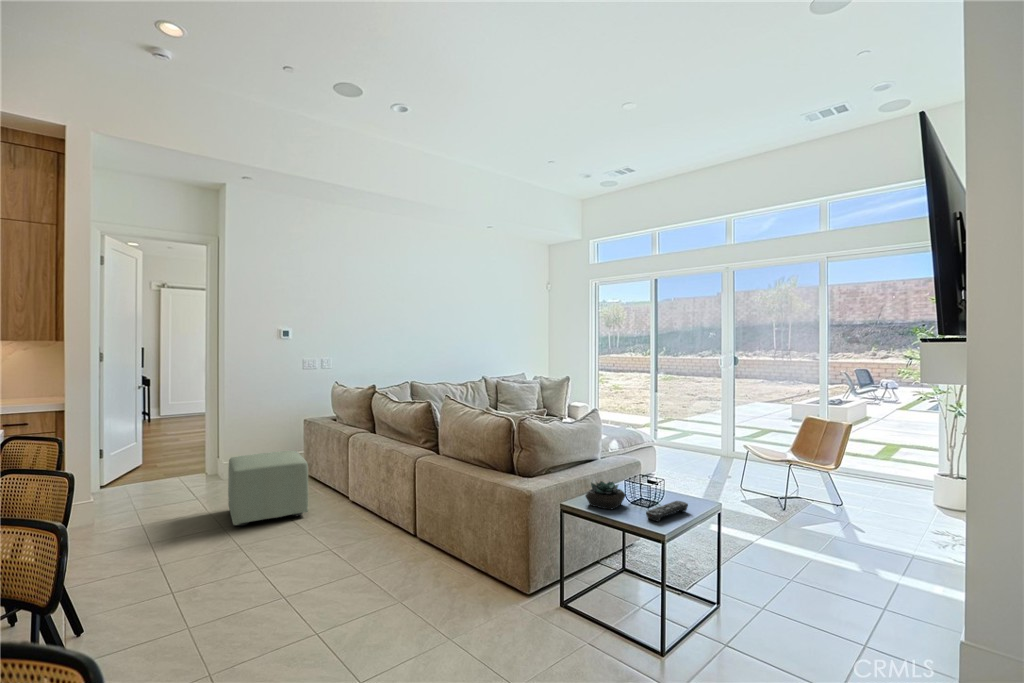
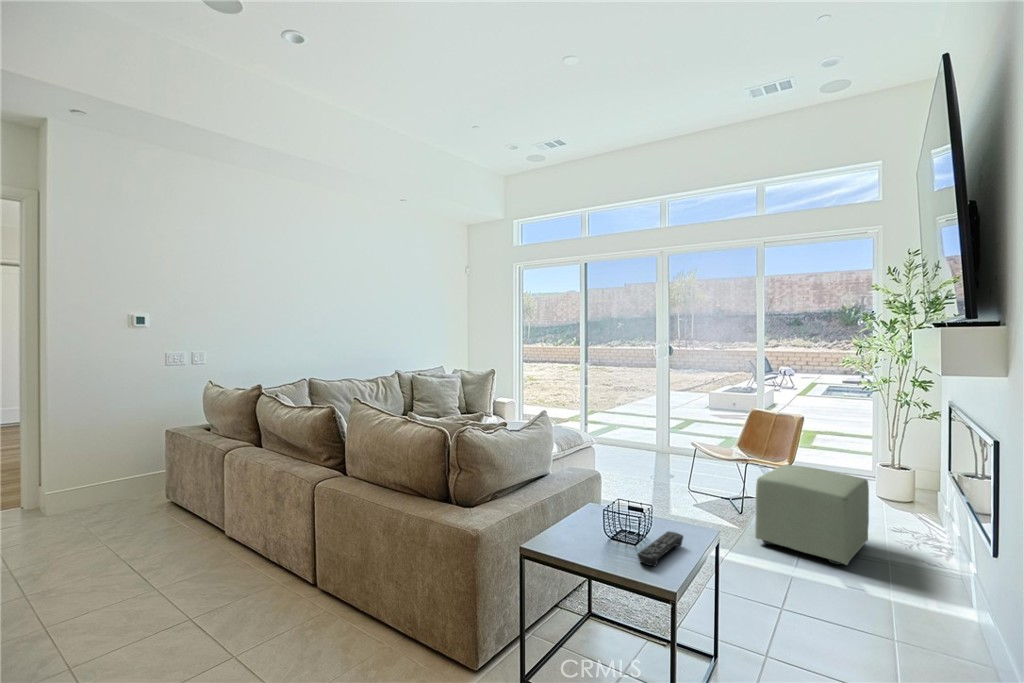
ottoman: present [228,451,308,526] -> present [755,465,869,565]
succulent plant: present [585,481,626,509] -> none [552,510,604,551]

